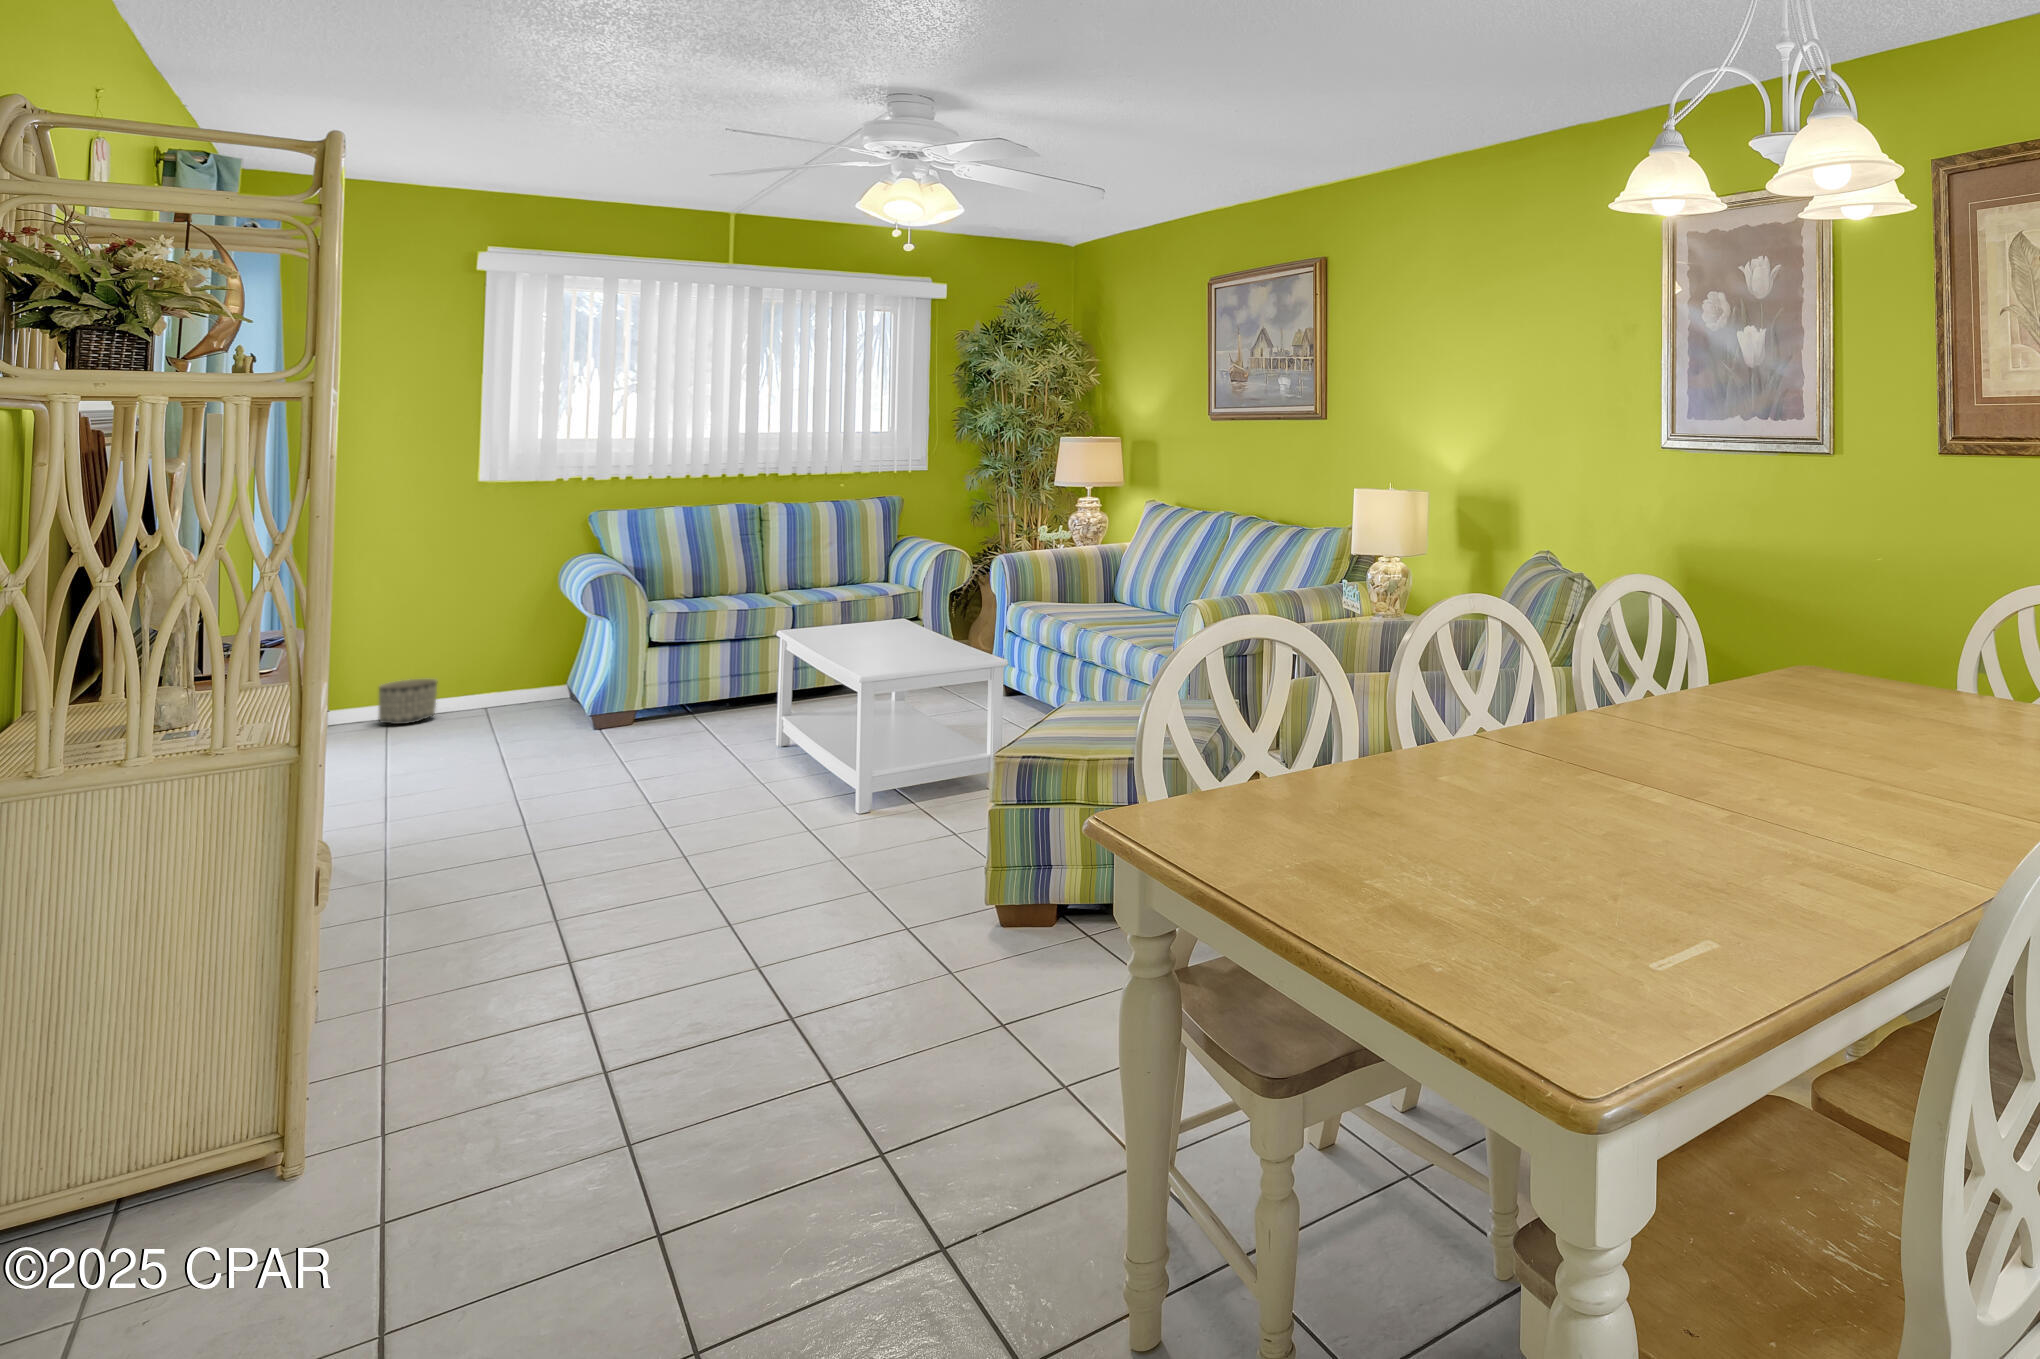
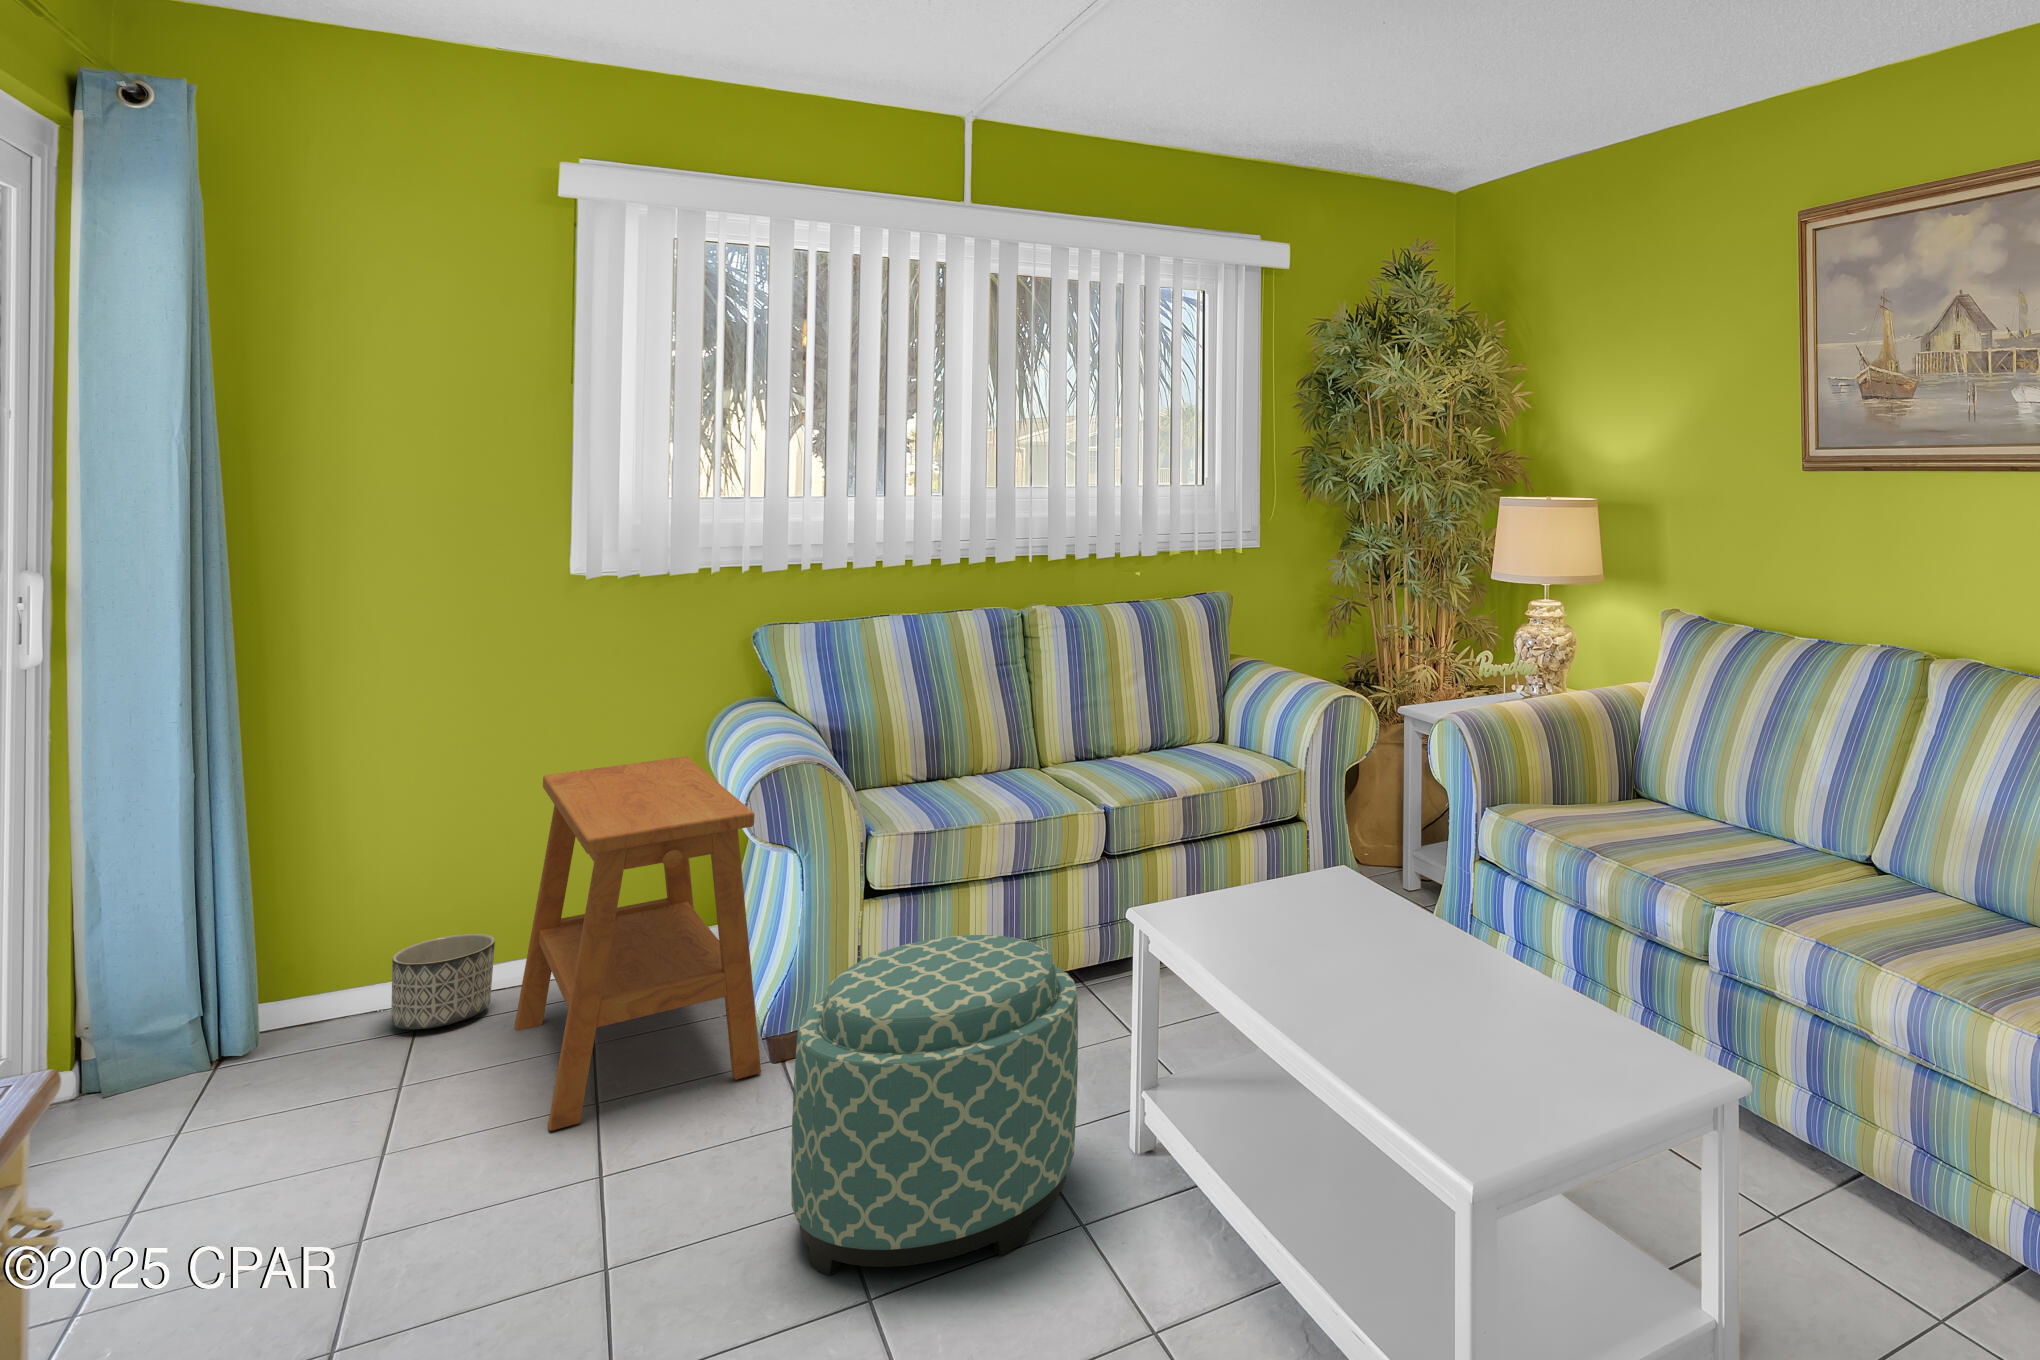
side table: none [450,582,589,750] -> present [514,756,761,1131]
ottoman: none [594,646,744,780] -> present [791,935,1078,1276]

